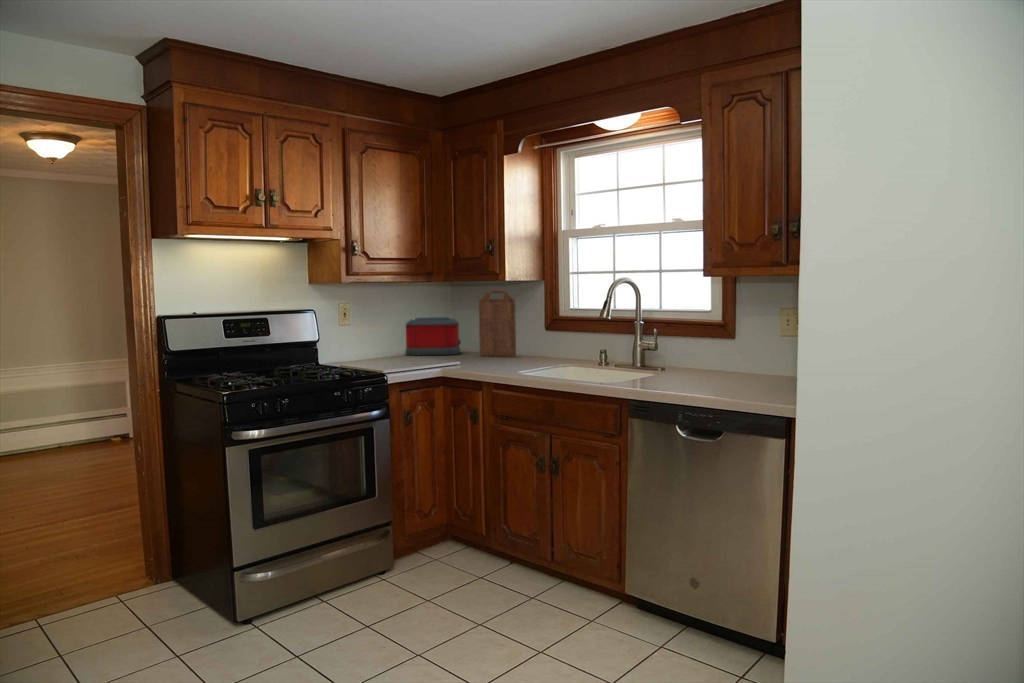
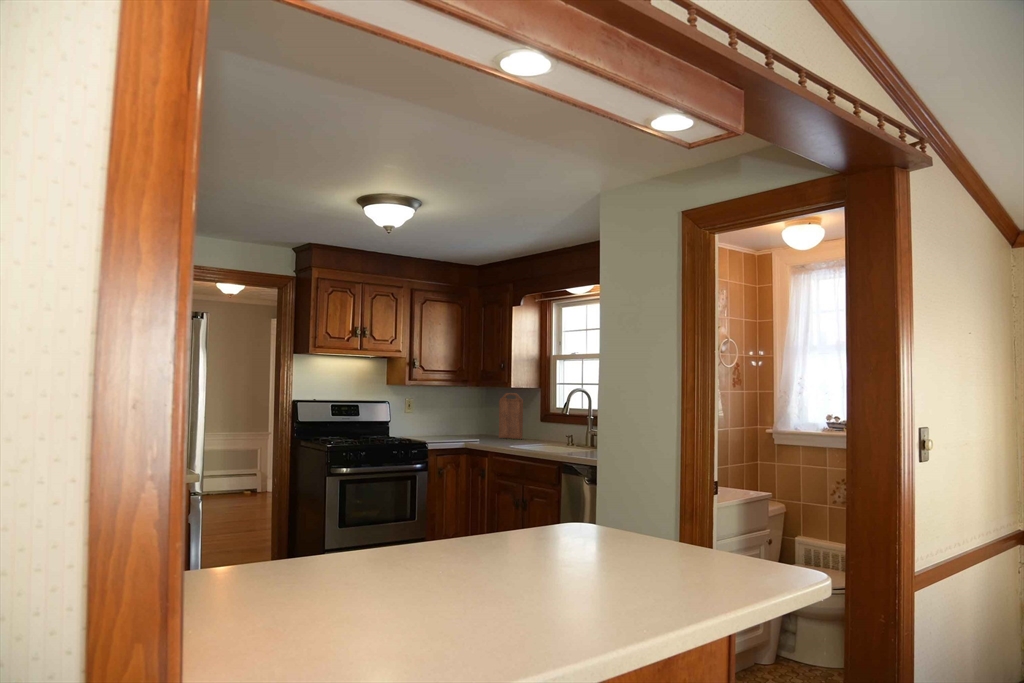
toaster: present [405,317,461,355] -> none [450,410,488,436]

